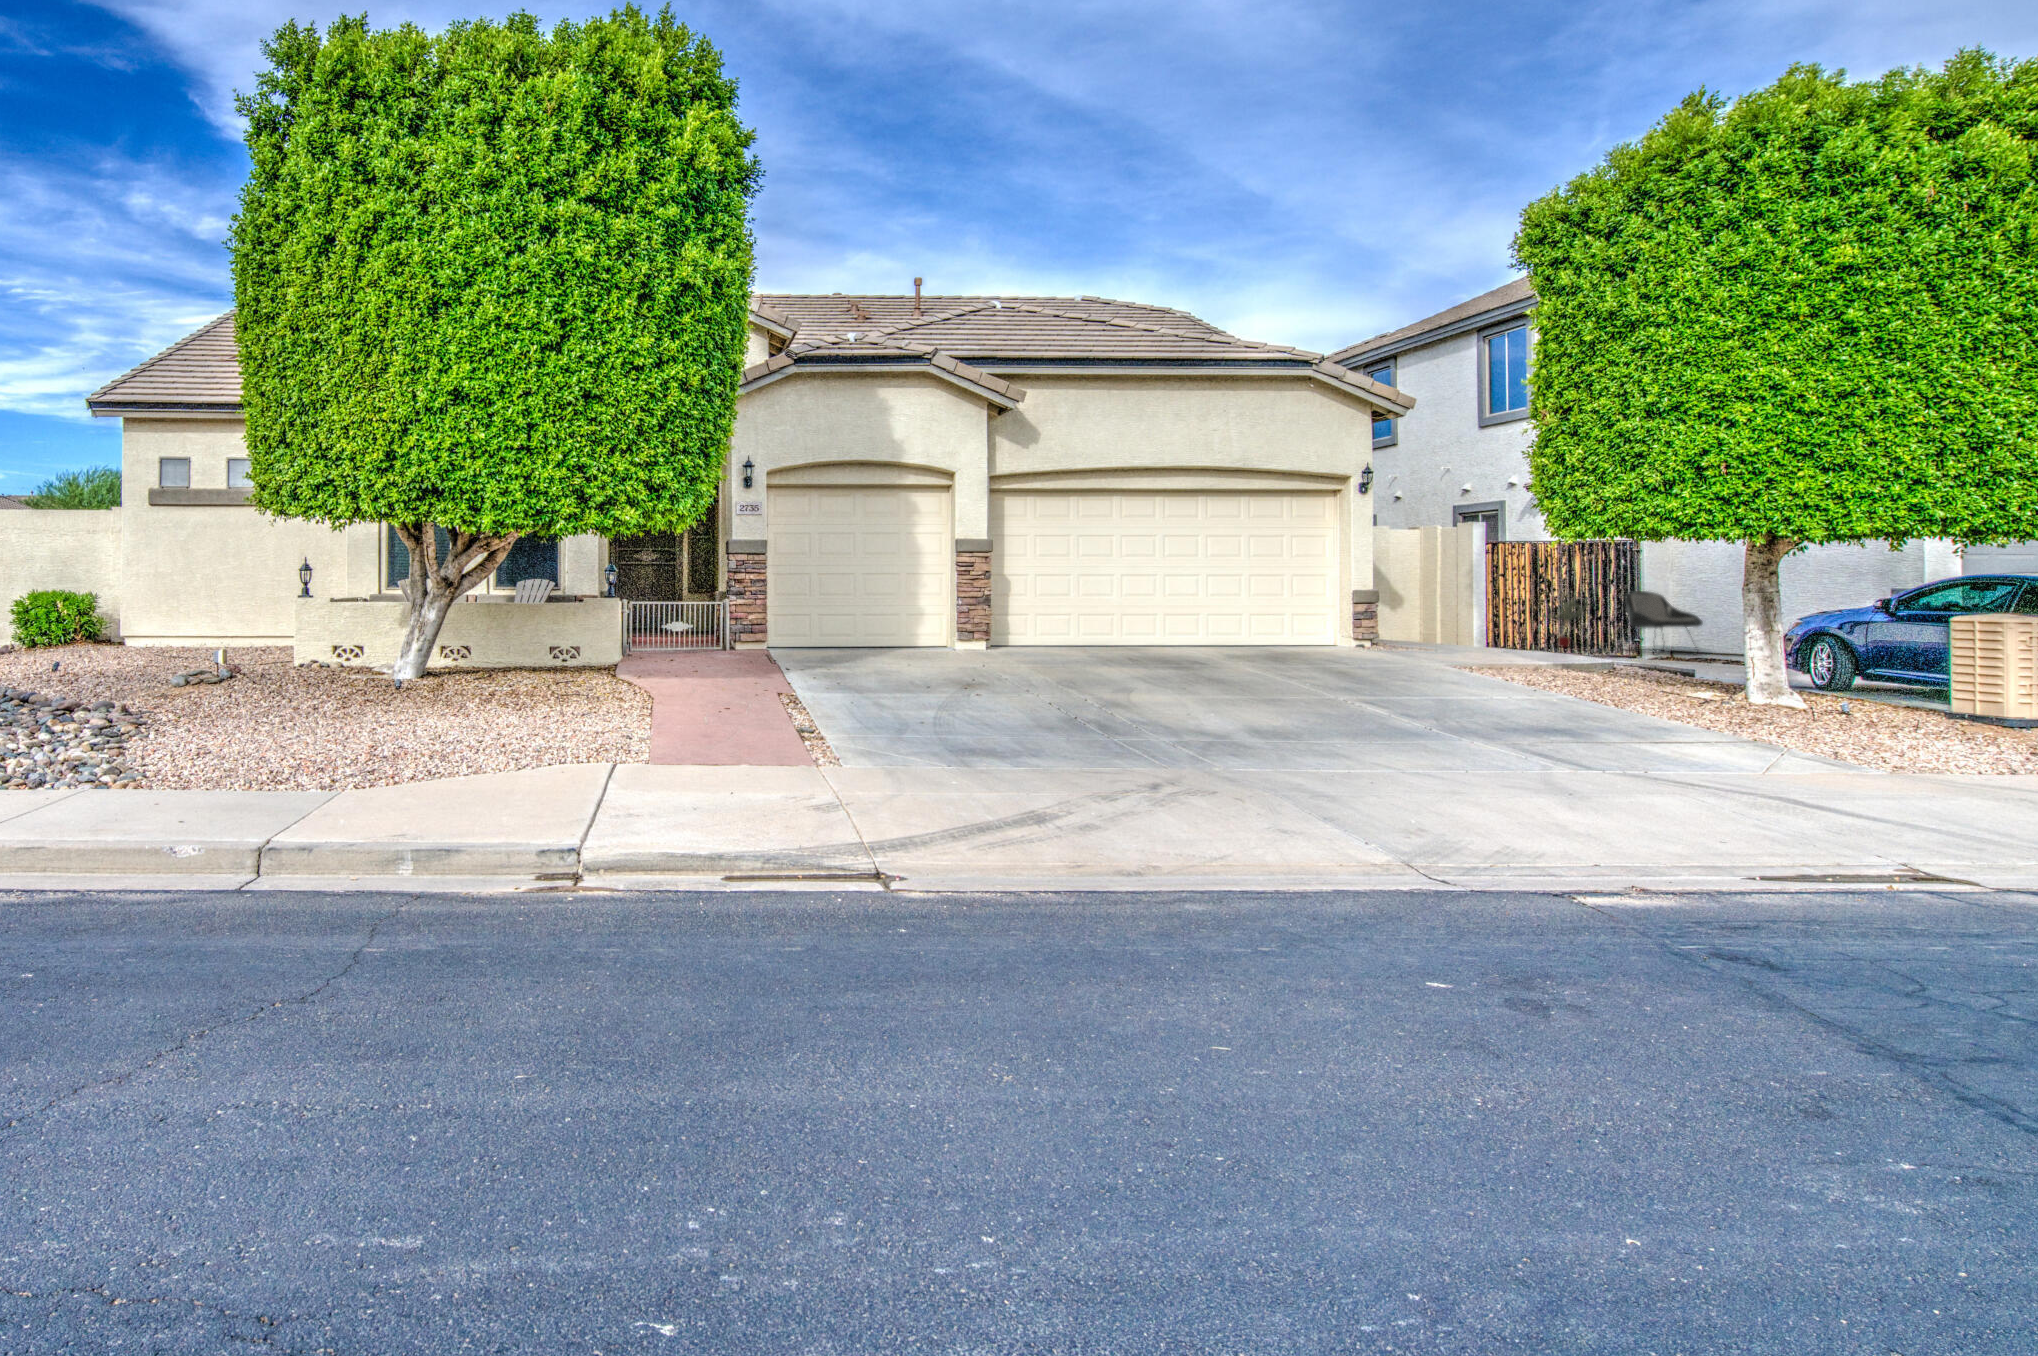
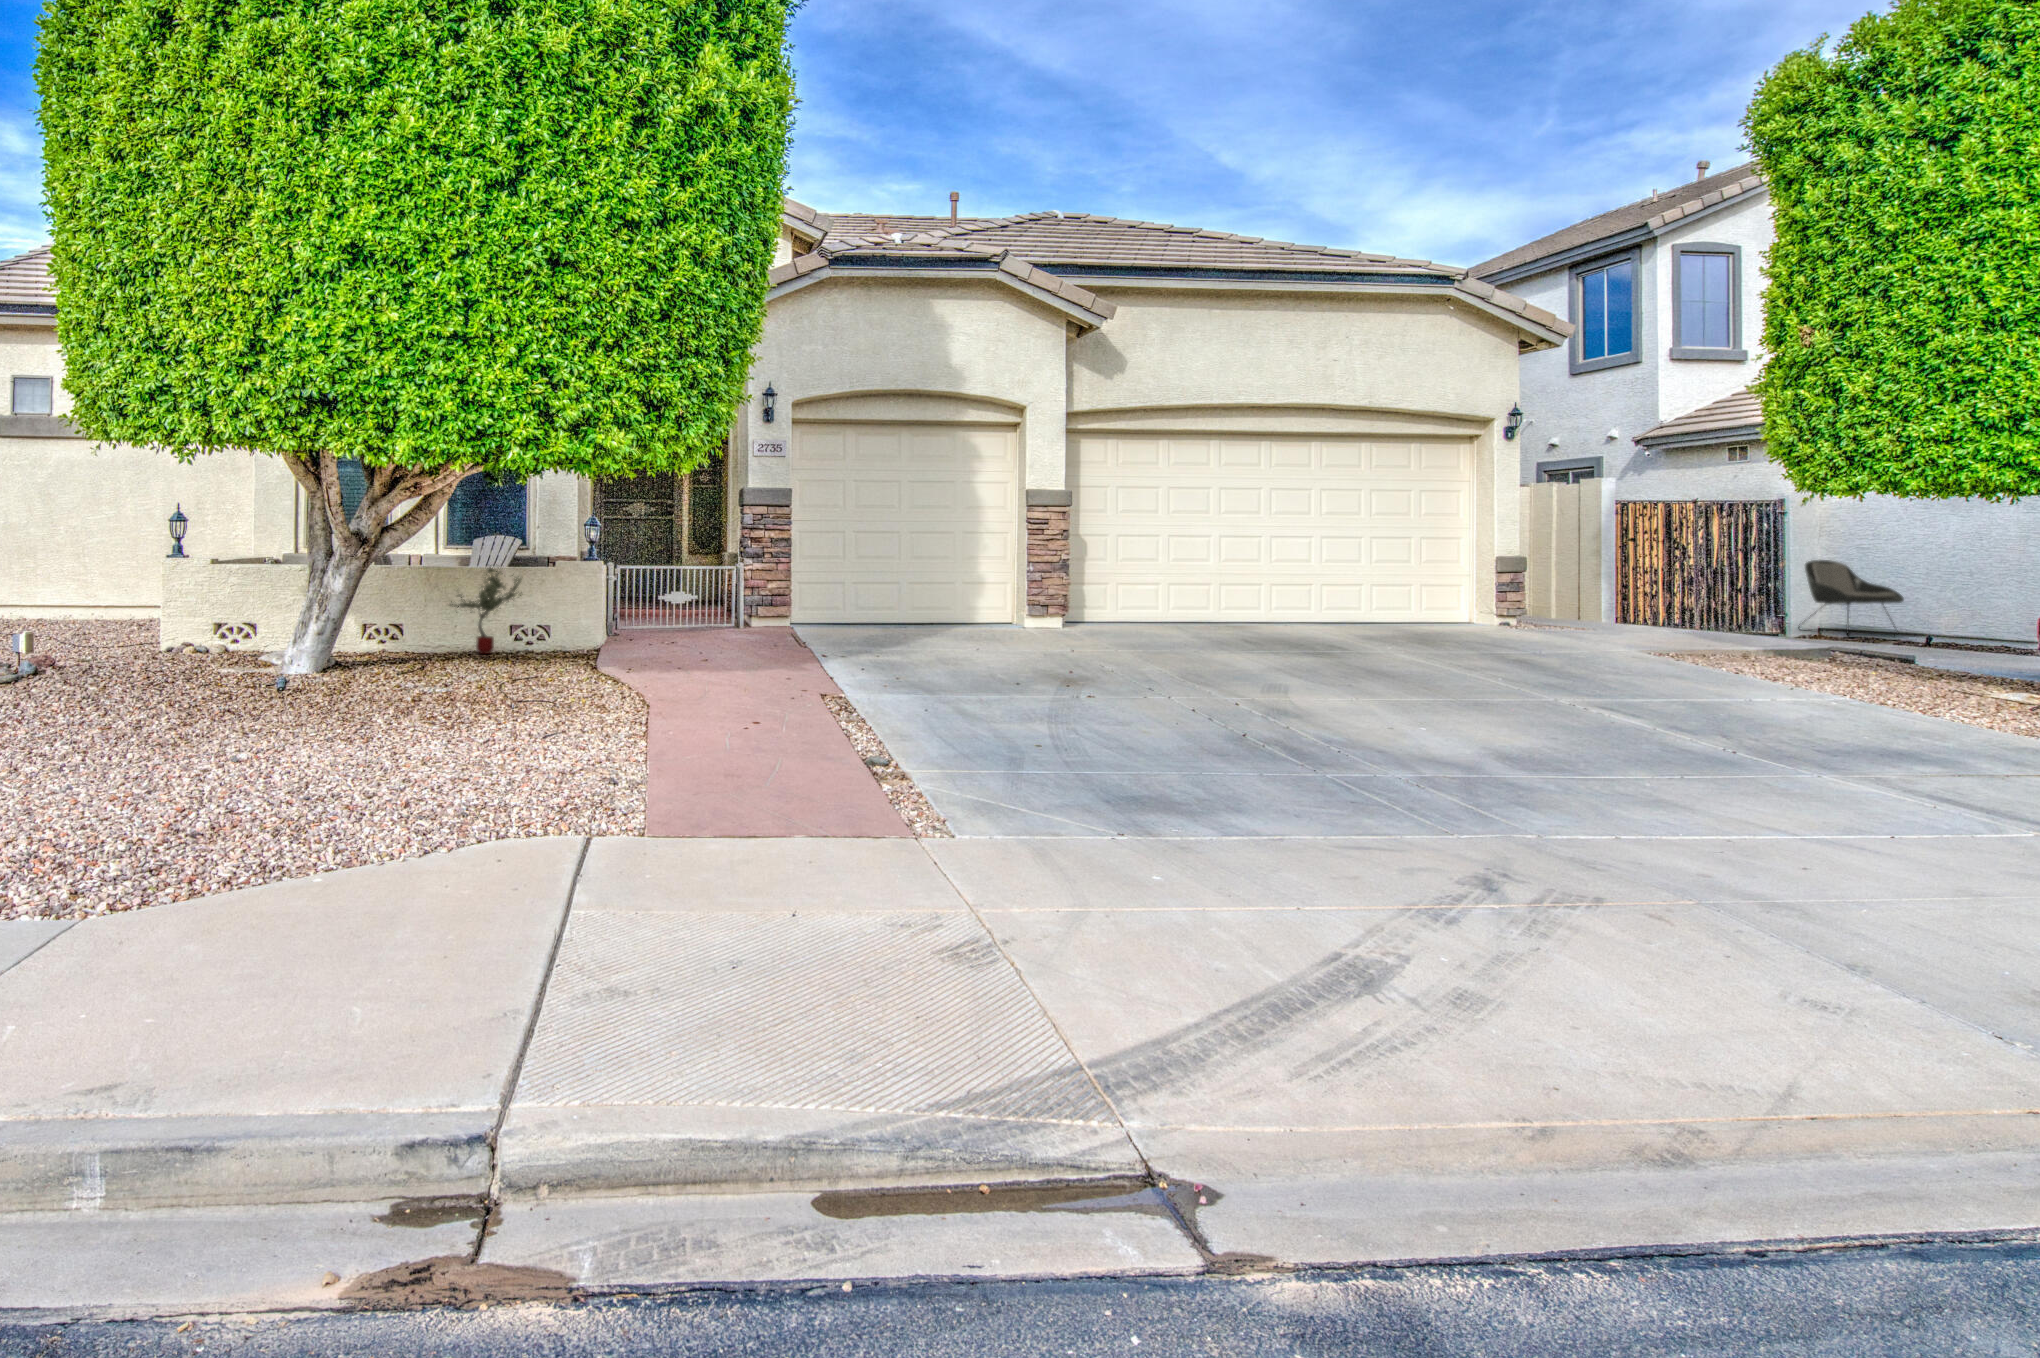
potted tree: present [1545,592,1588,647] -> present [451,565,522,654]

